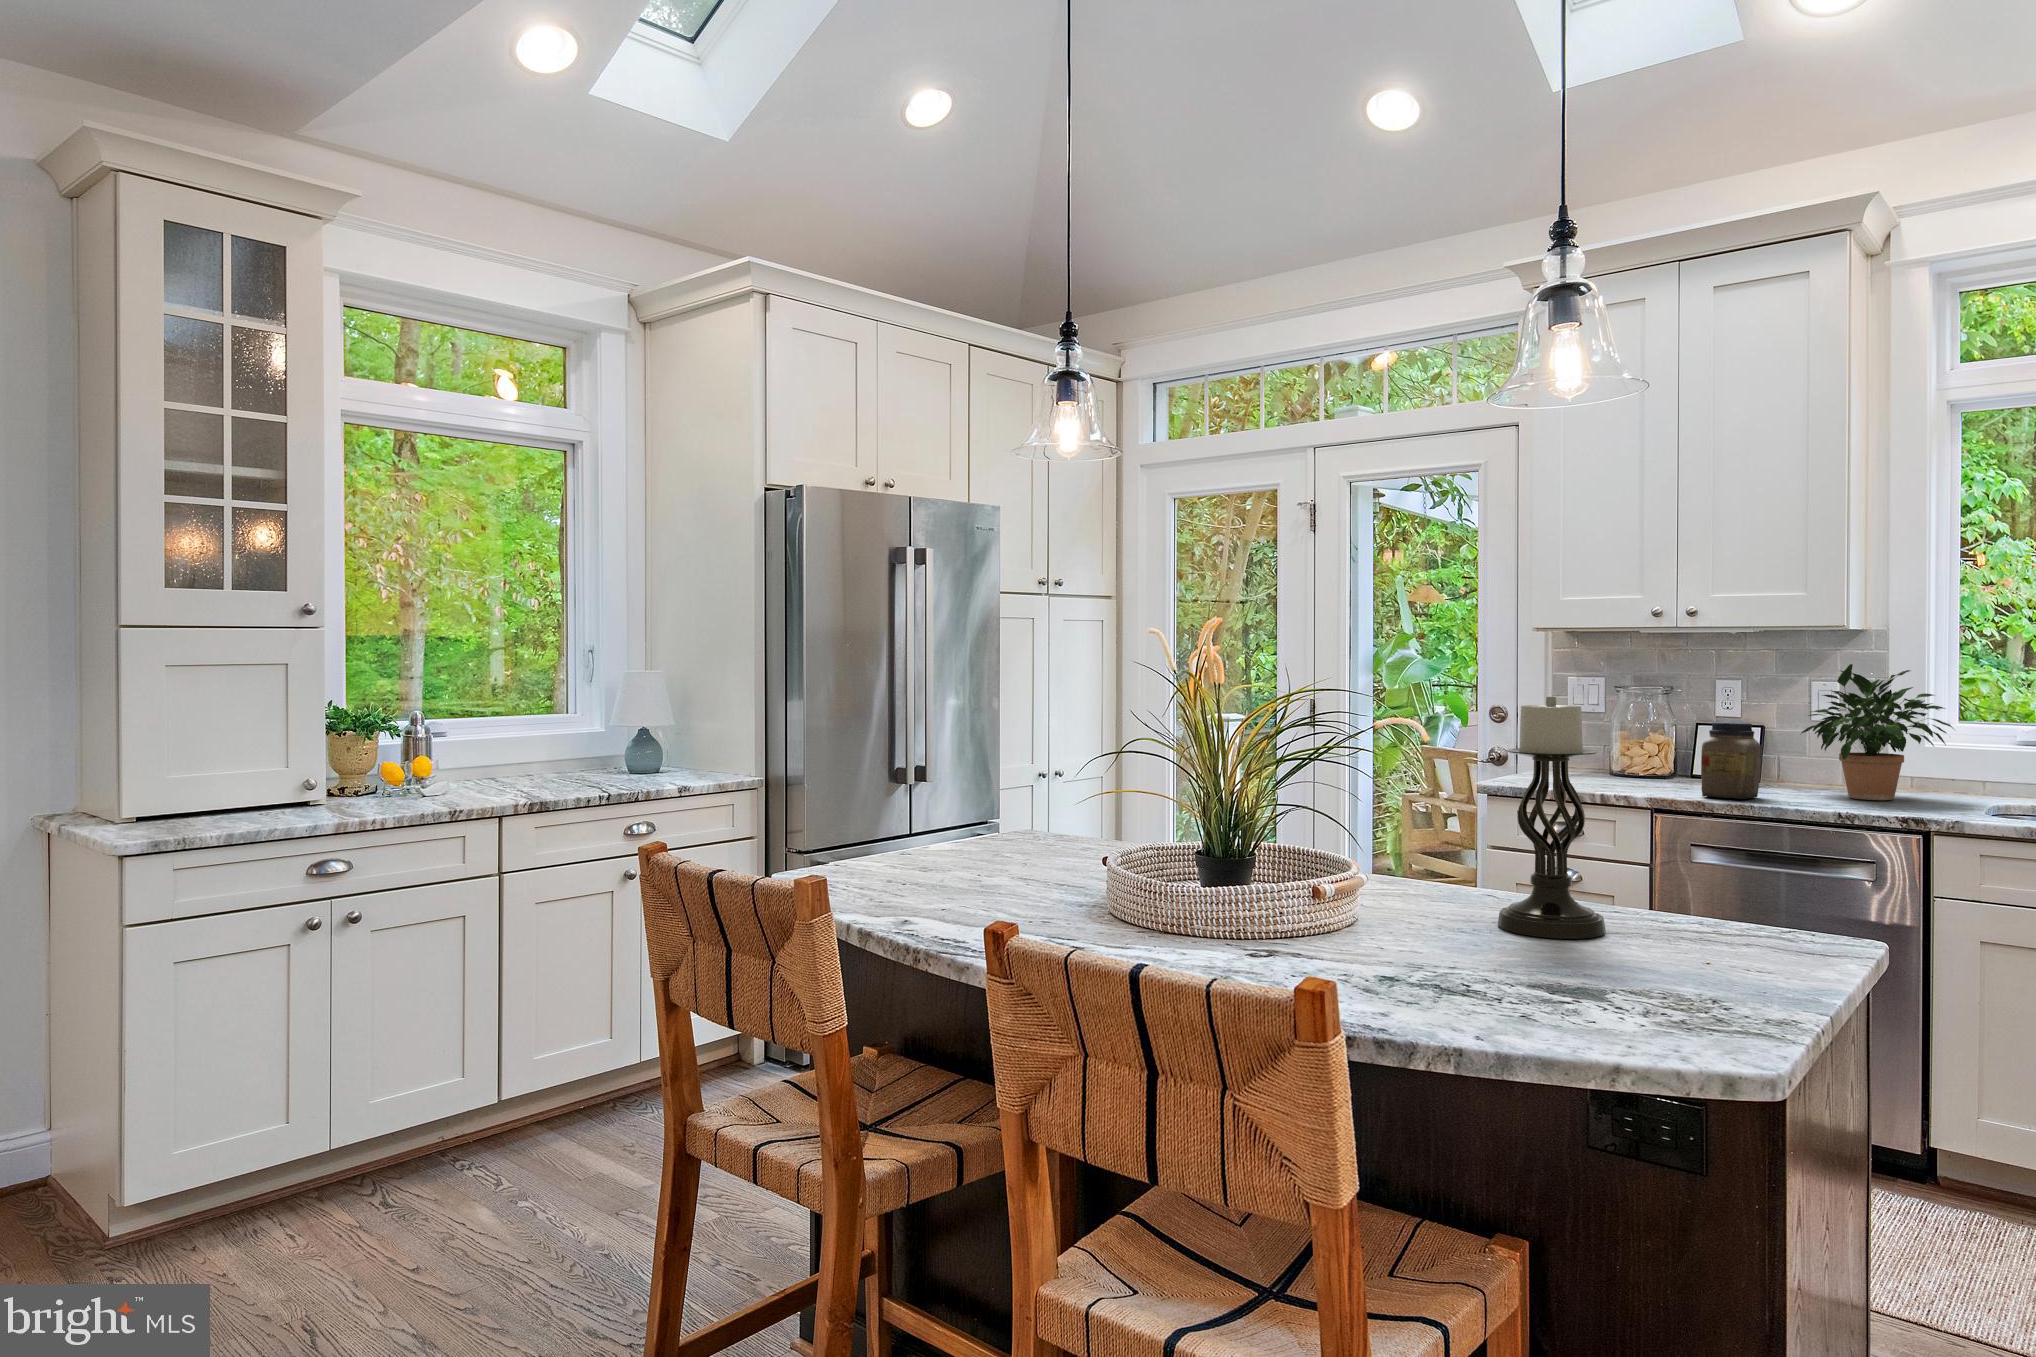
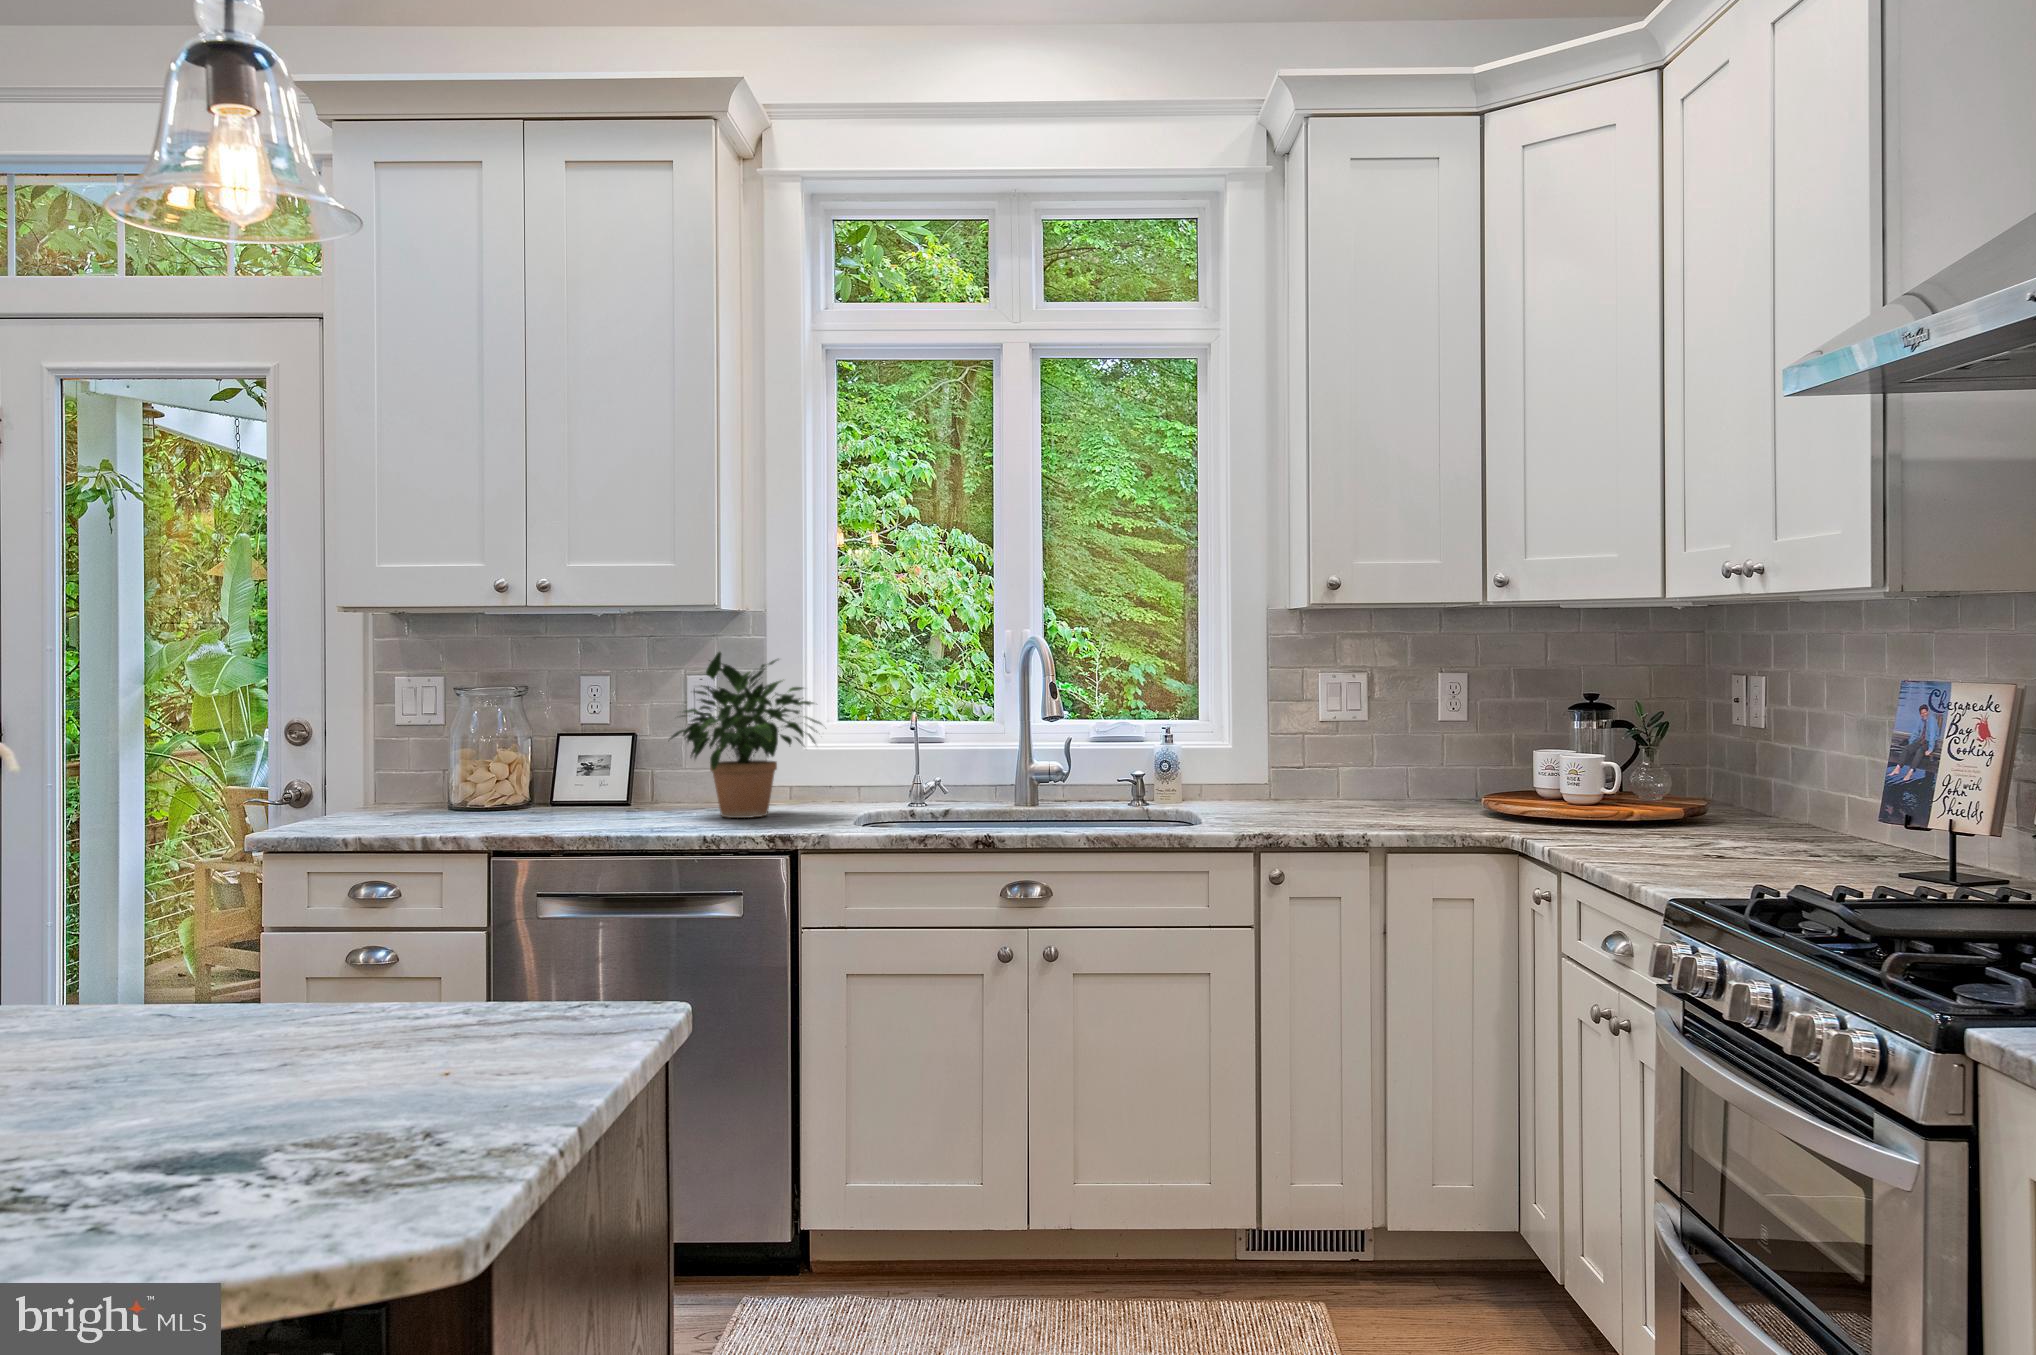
candle holder: present [1498,697,1606,939] -> none [144,678,322,1070]
jar: present [1701,721,1761,799] -> none [550,728,621,828]

